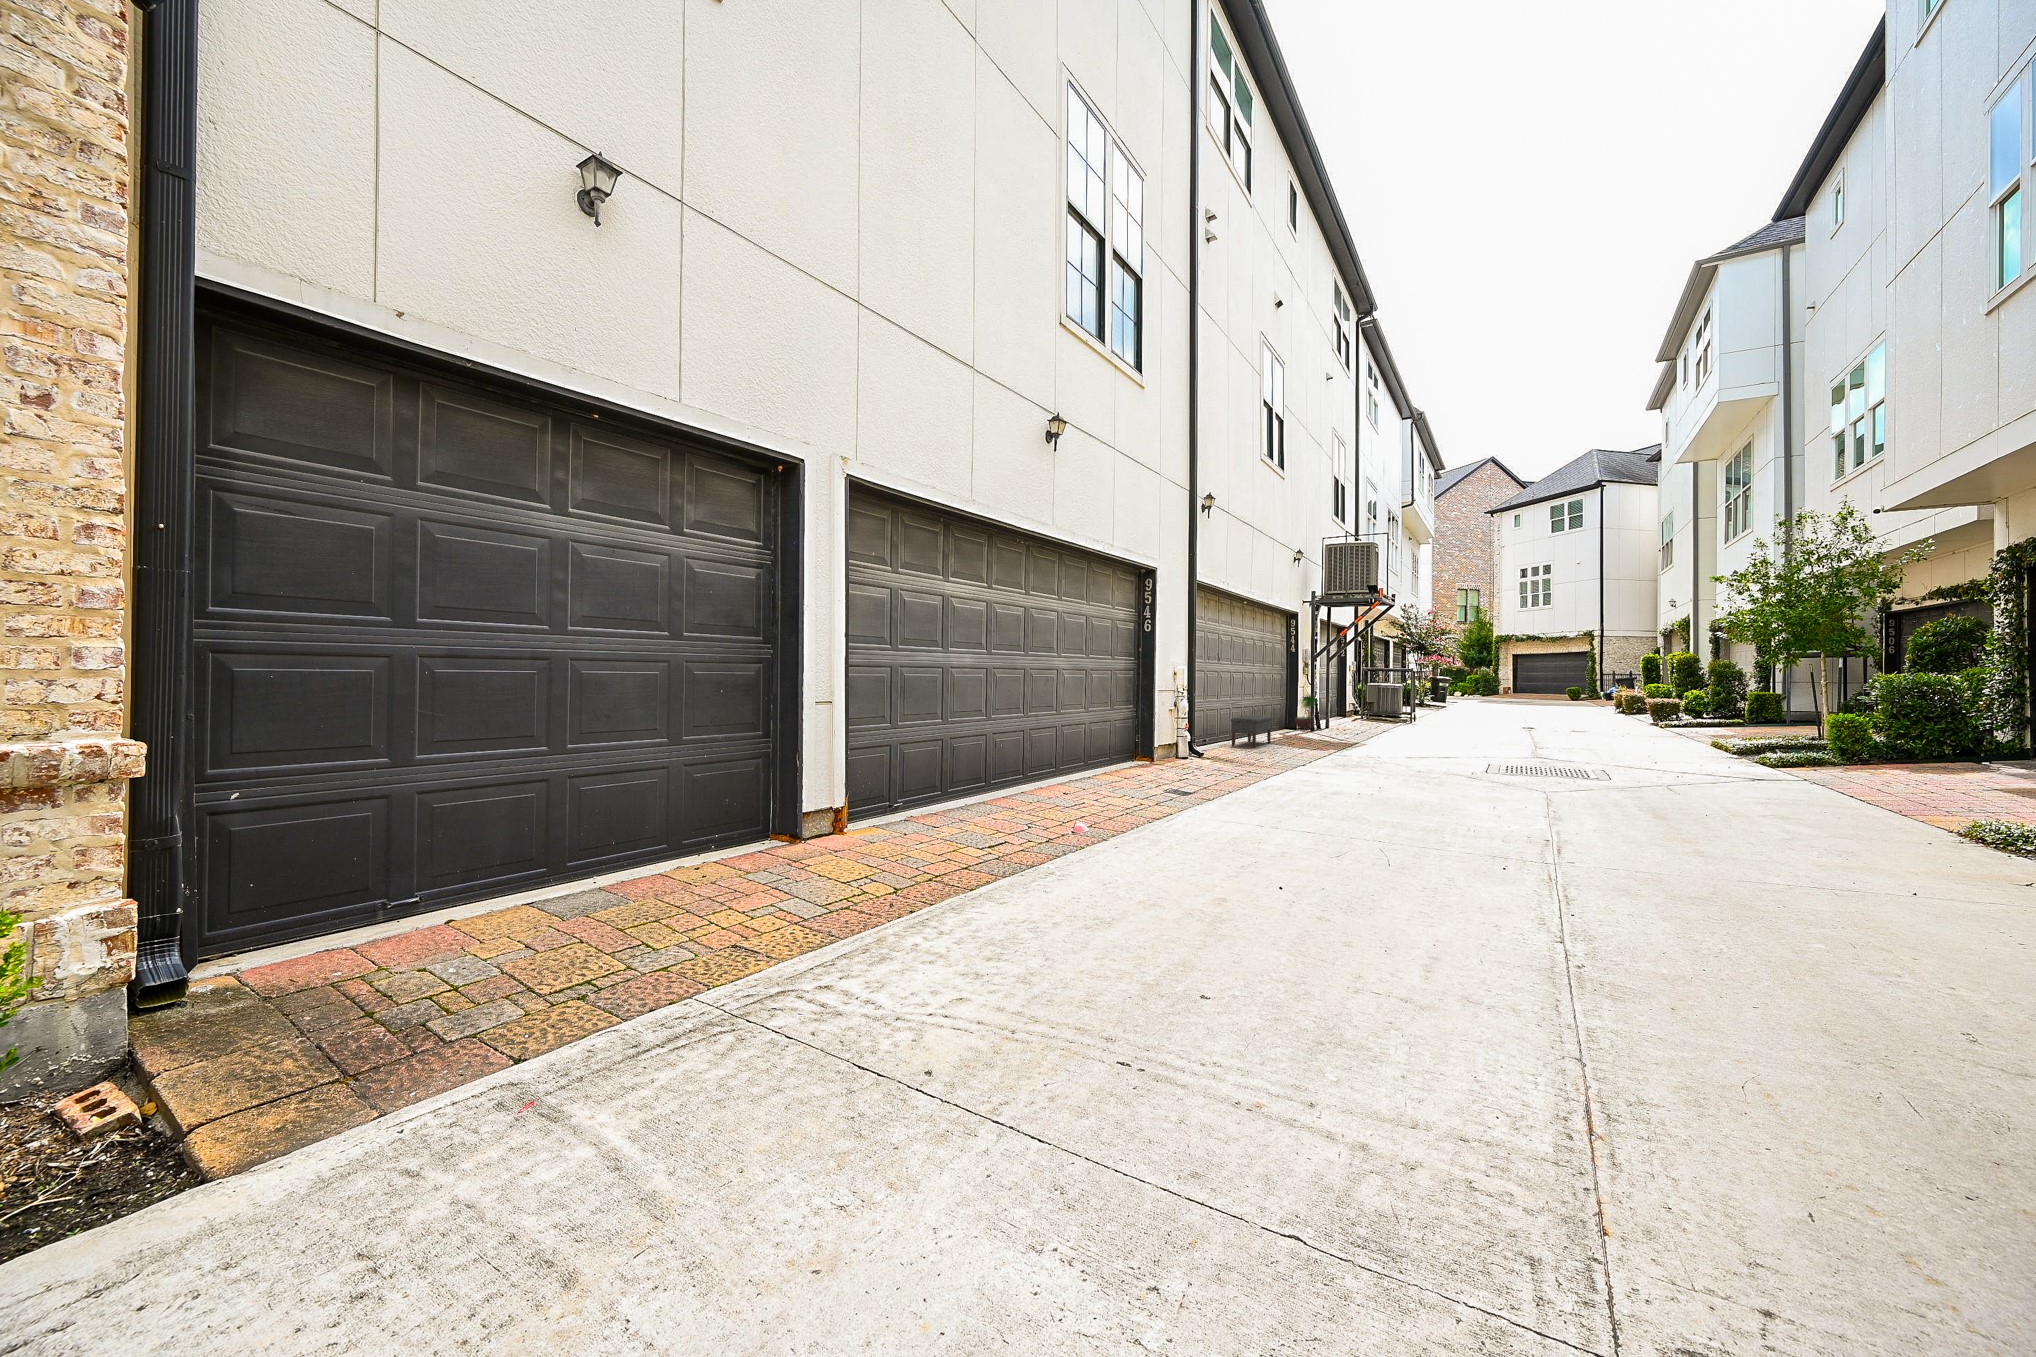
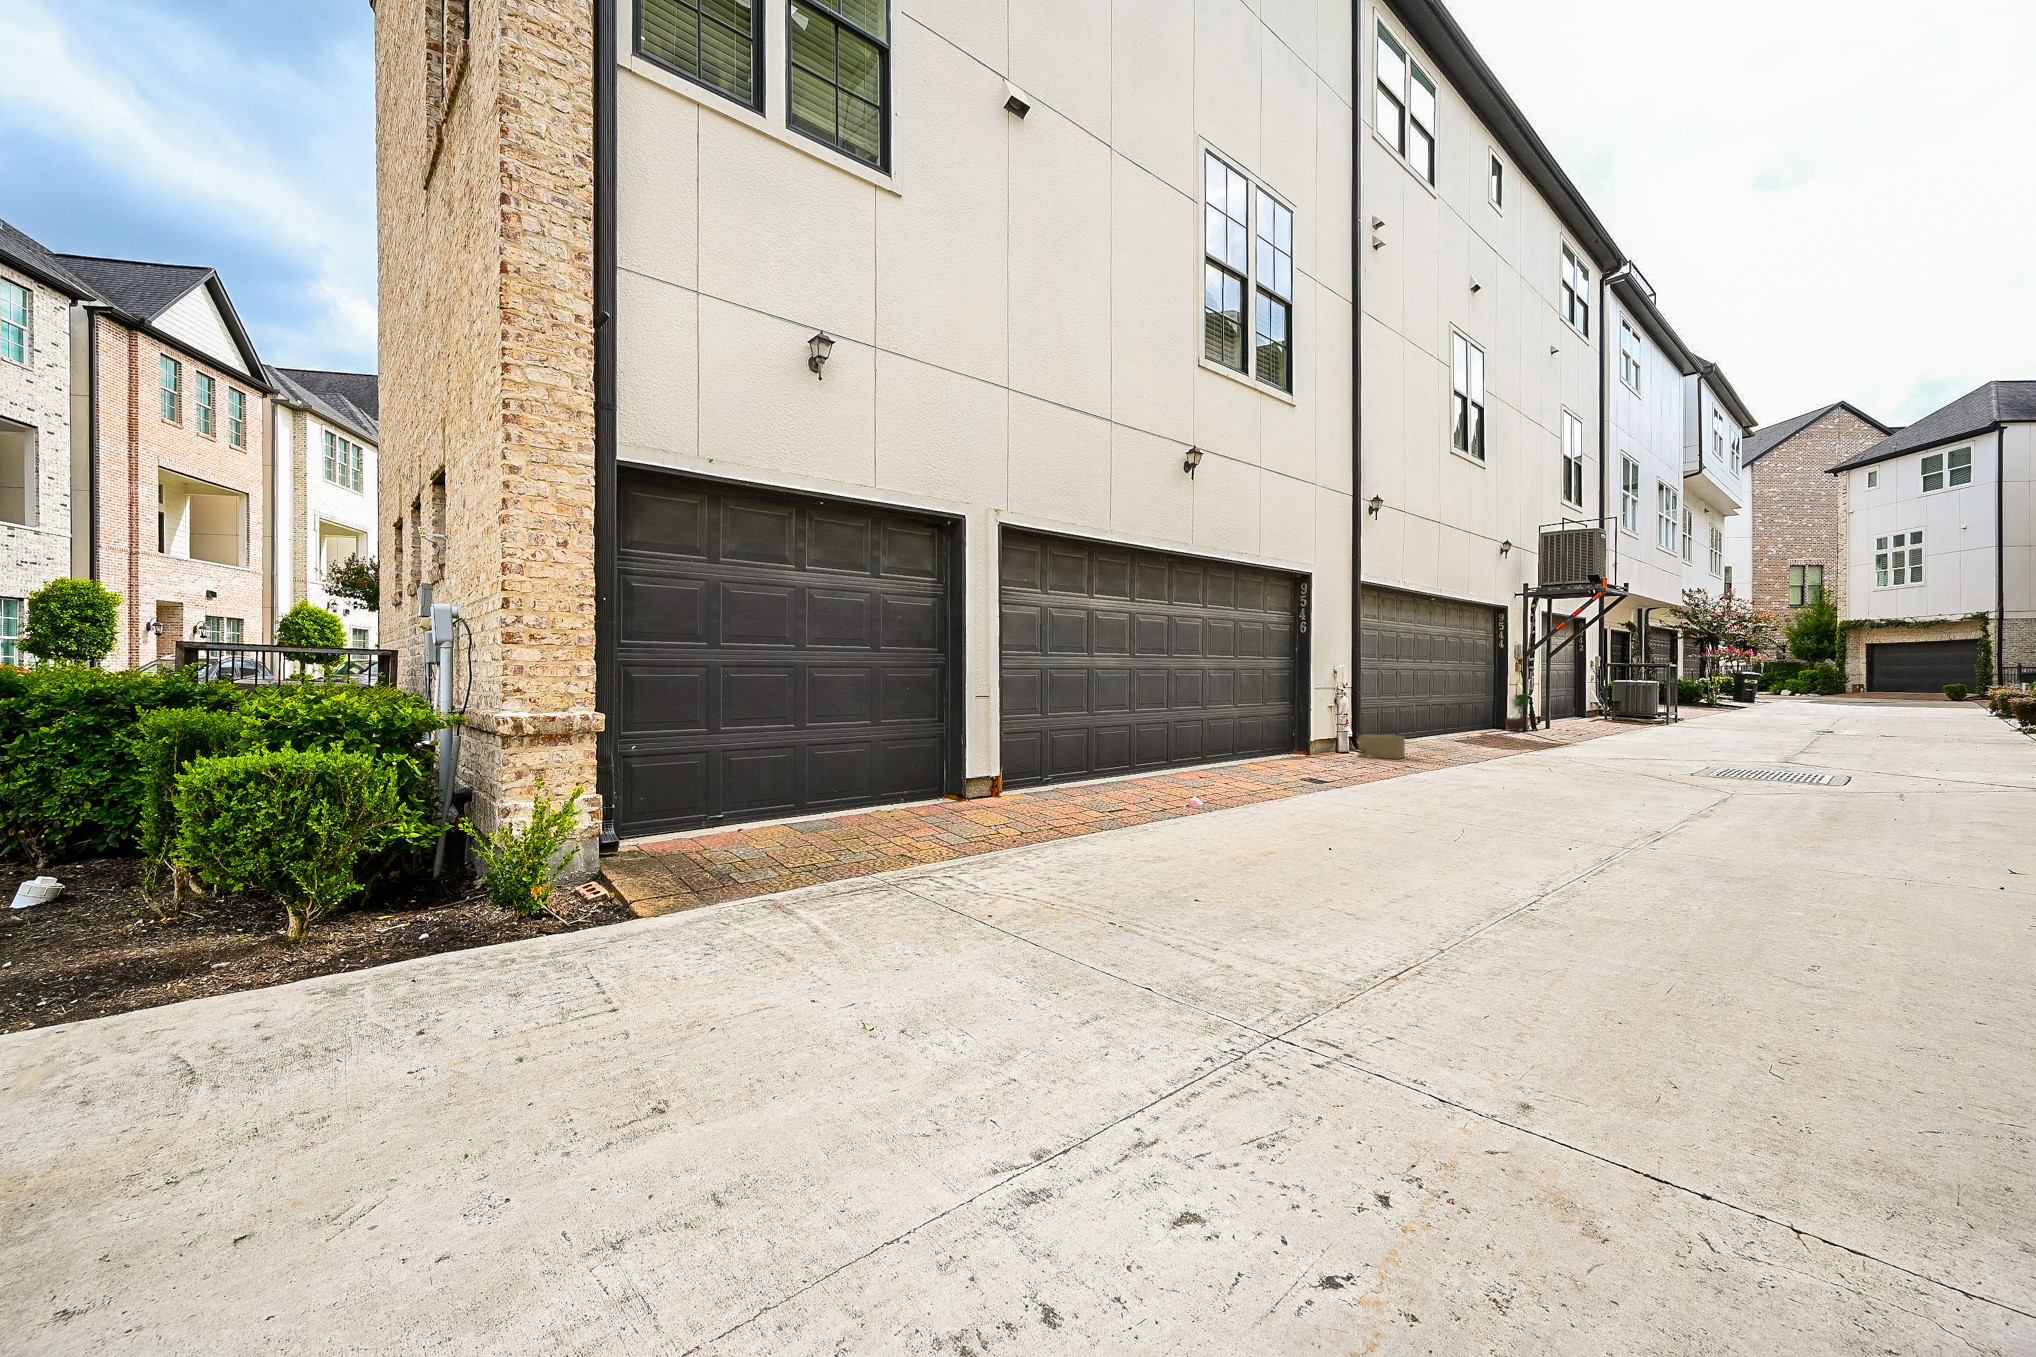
bench: present [1231,715,1272,748] -> none [1409,714,1460,747]
cardboard box: none [1196,736,1240,762] -> present [1358,734,1405,759]

